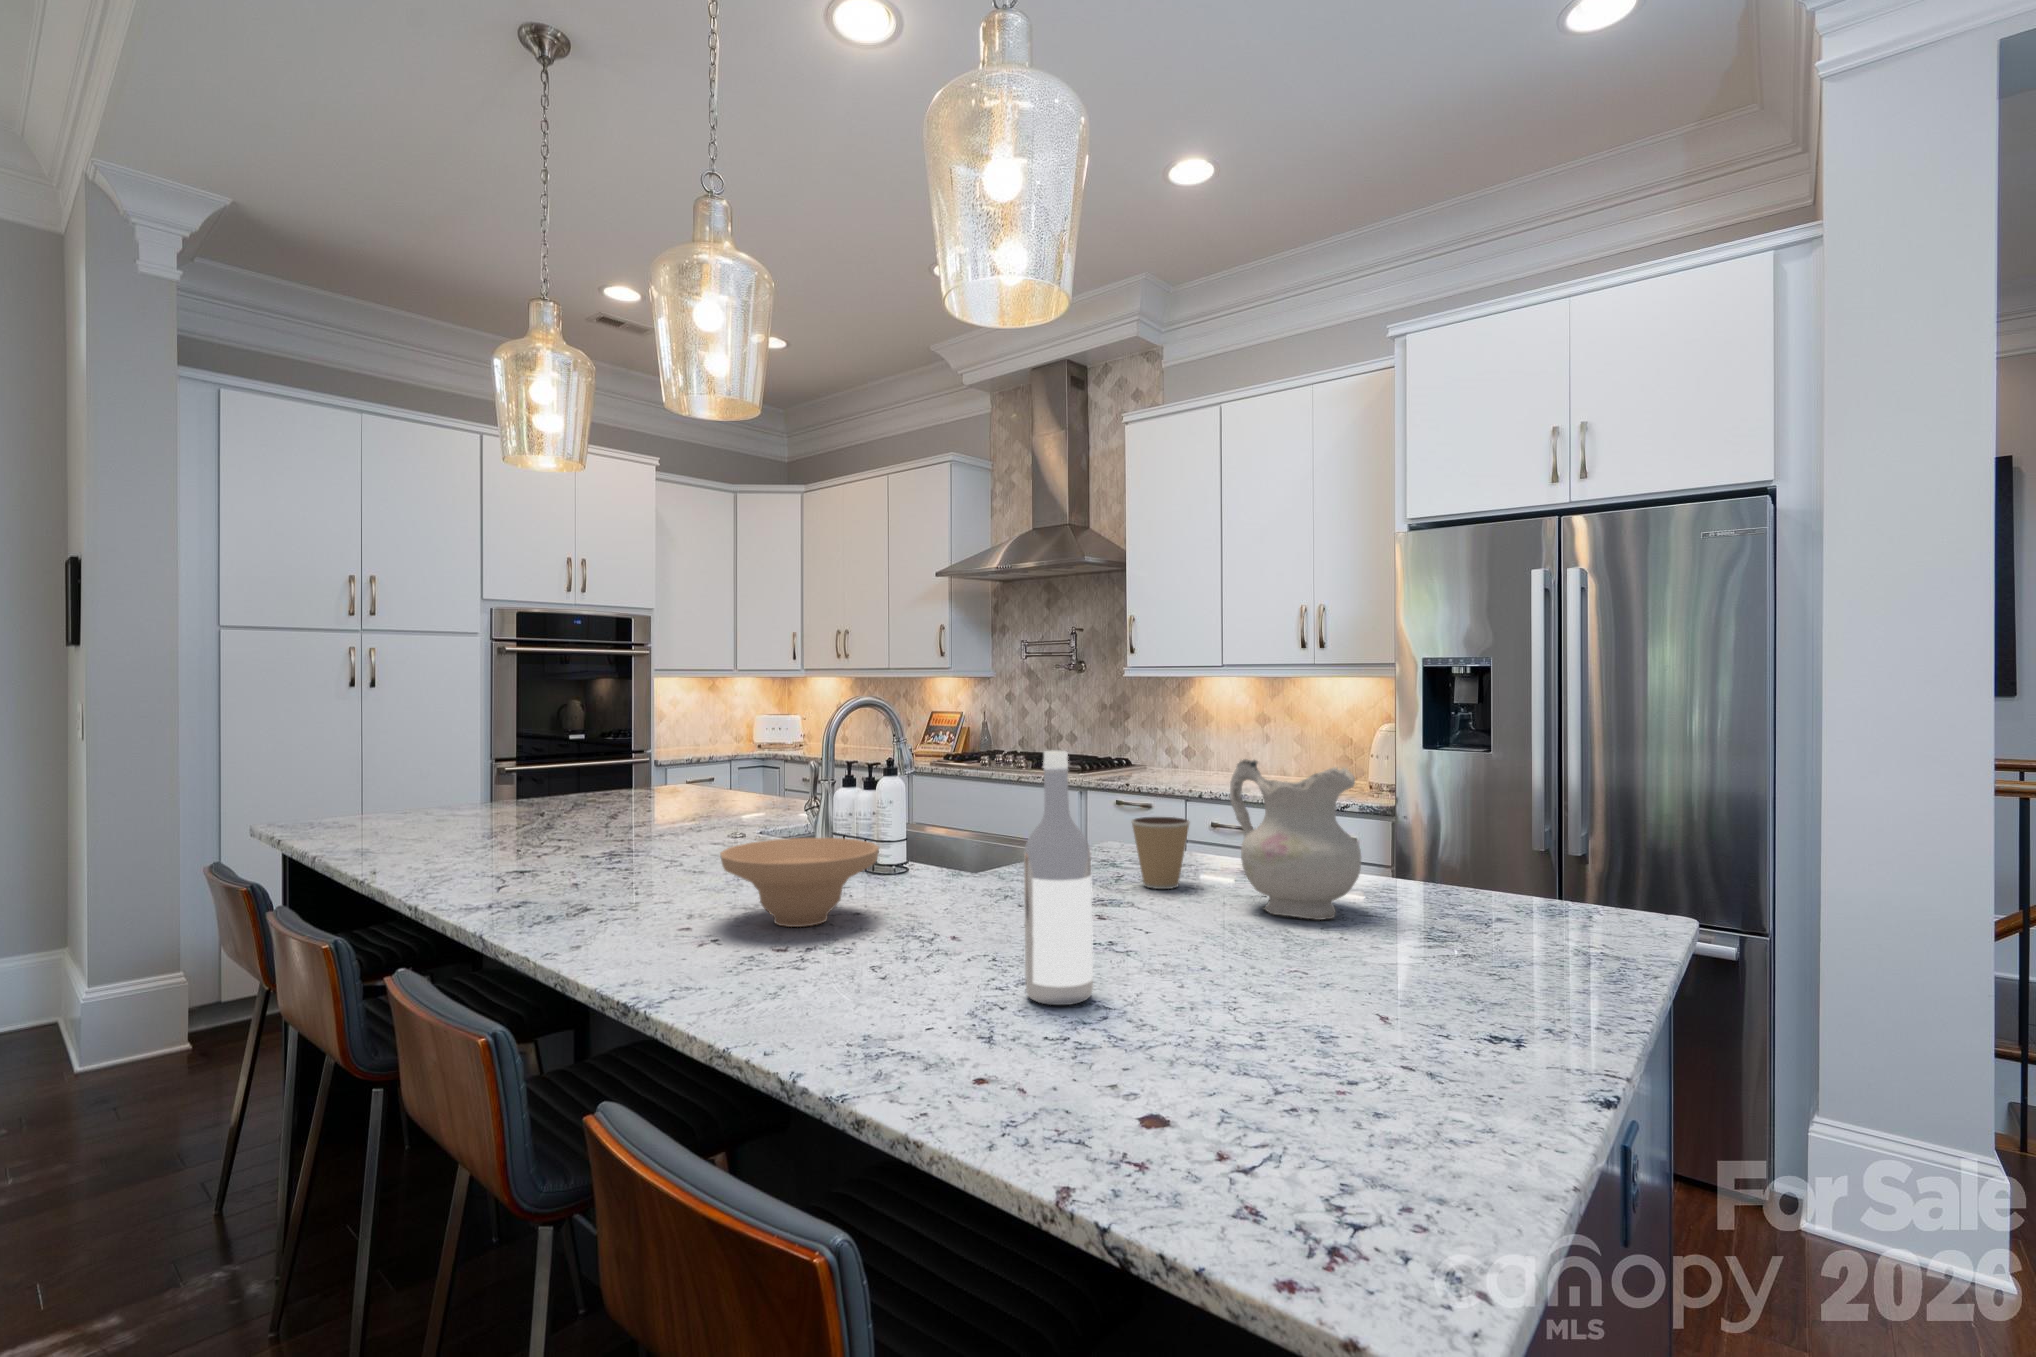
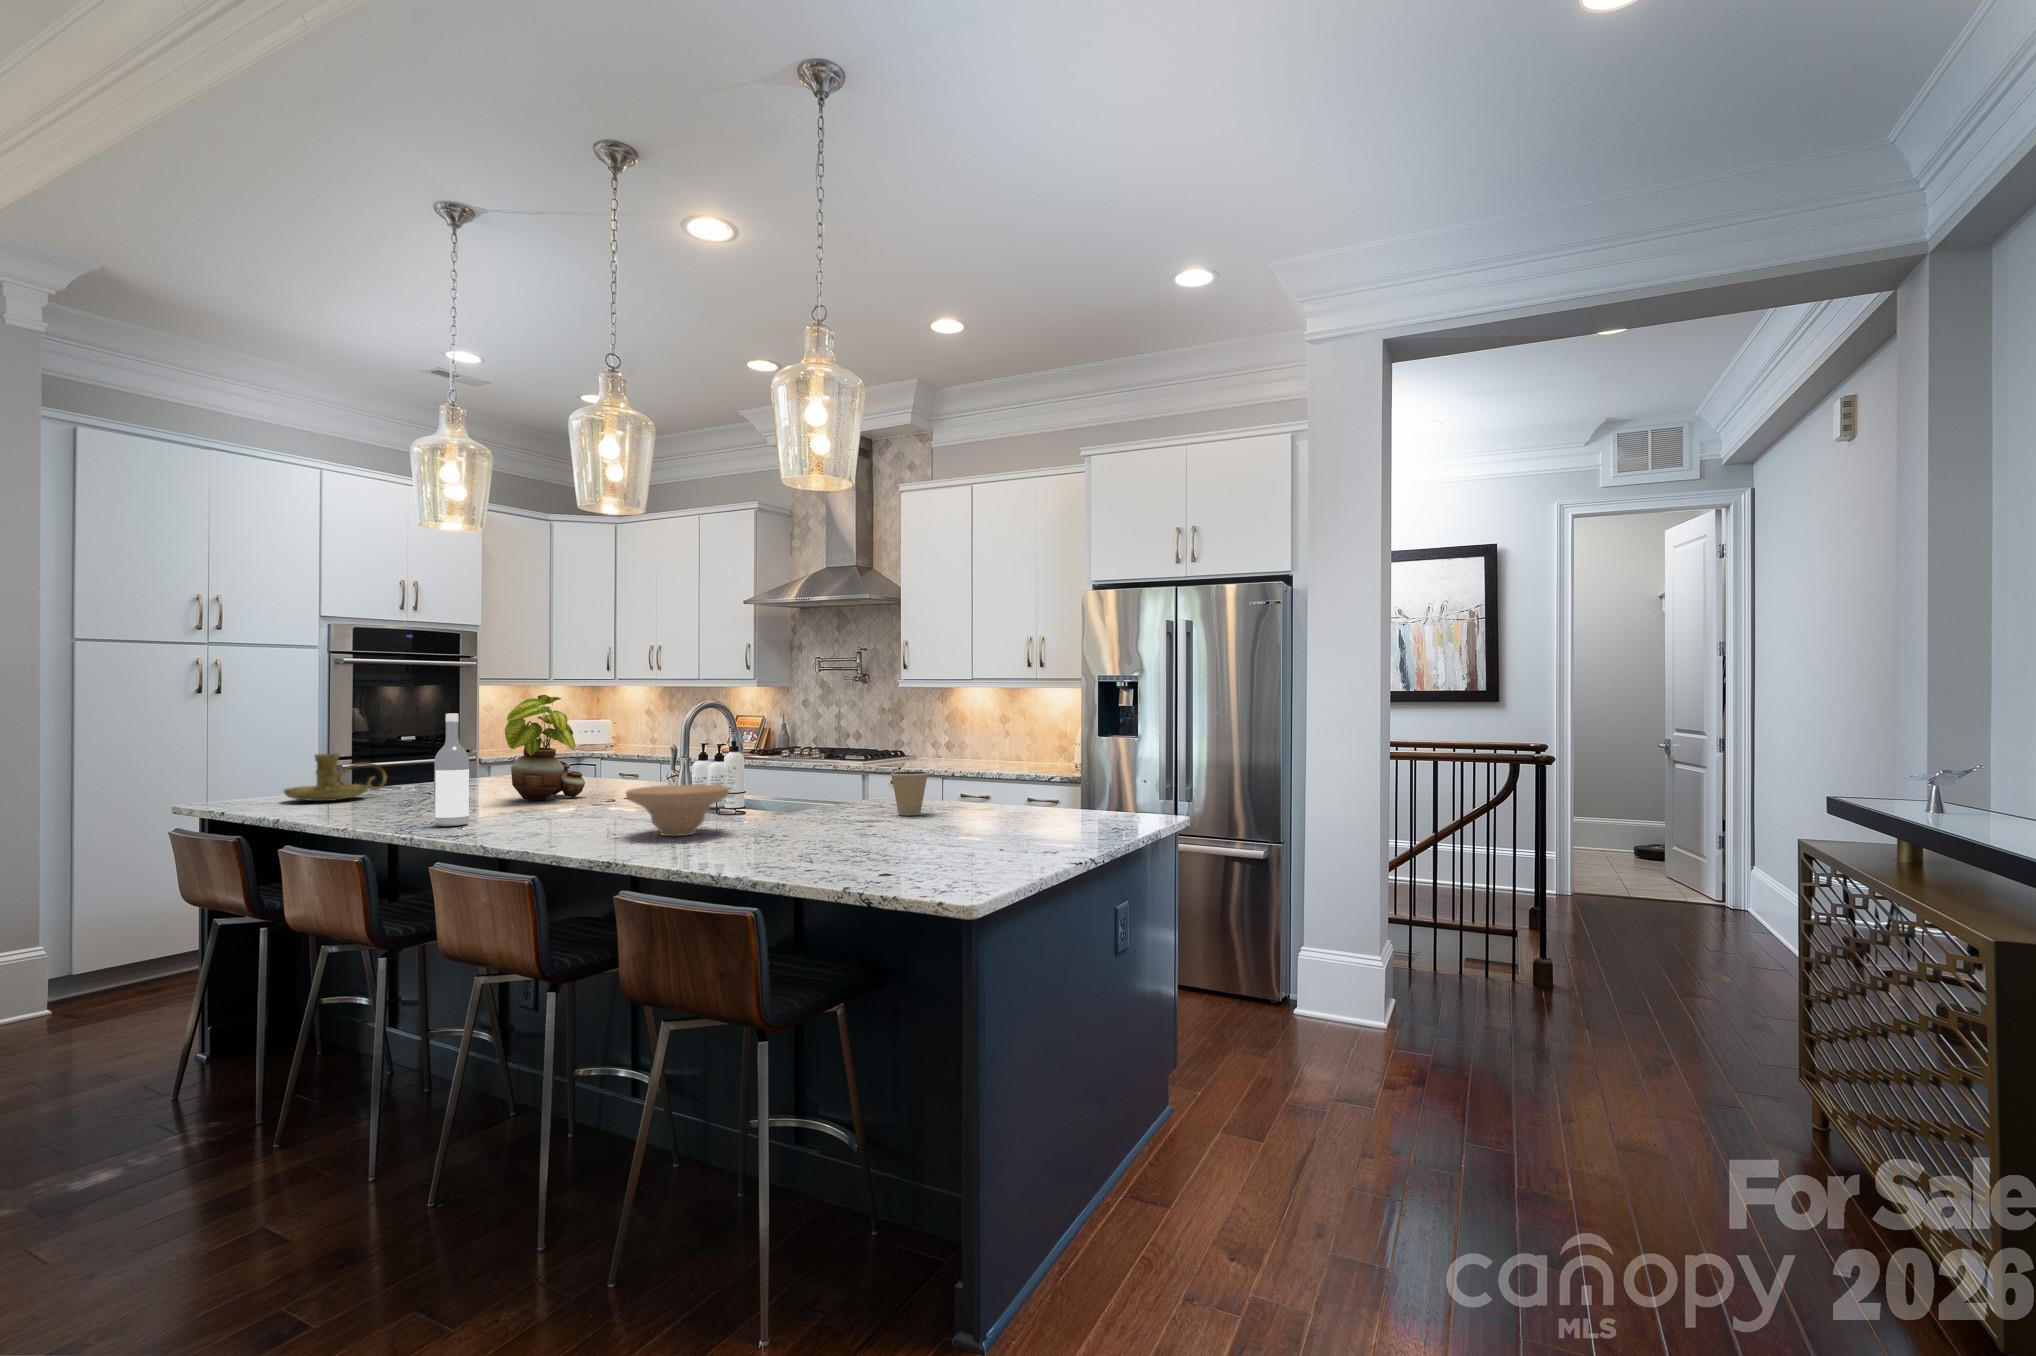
potted plant: none [604,694,720,834] -> present [505,695,585,800]
wine bottle: present [1024,751,1093,1005] -> present [434,714,470,827]
ceramic pitcher: present [1230,759,1361,920] -> none [951,731,1024,824]
candle holder: none [370,766,493,827] -> present [283,753,387,801]

